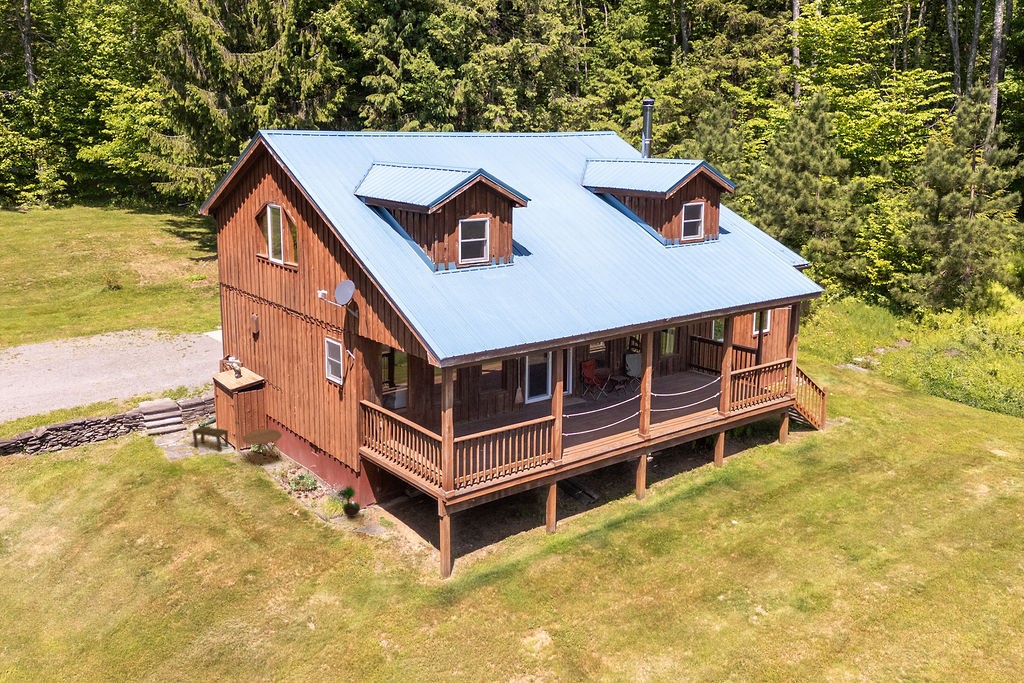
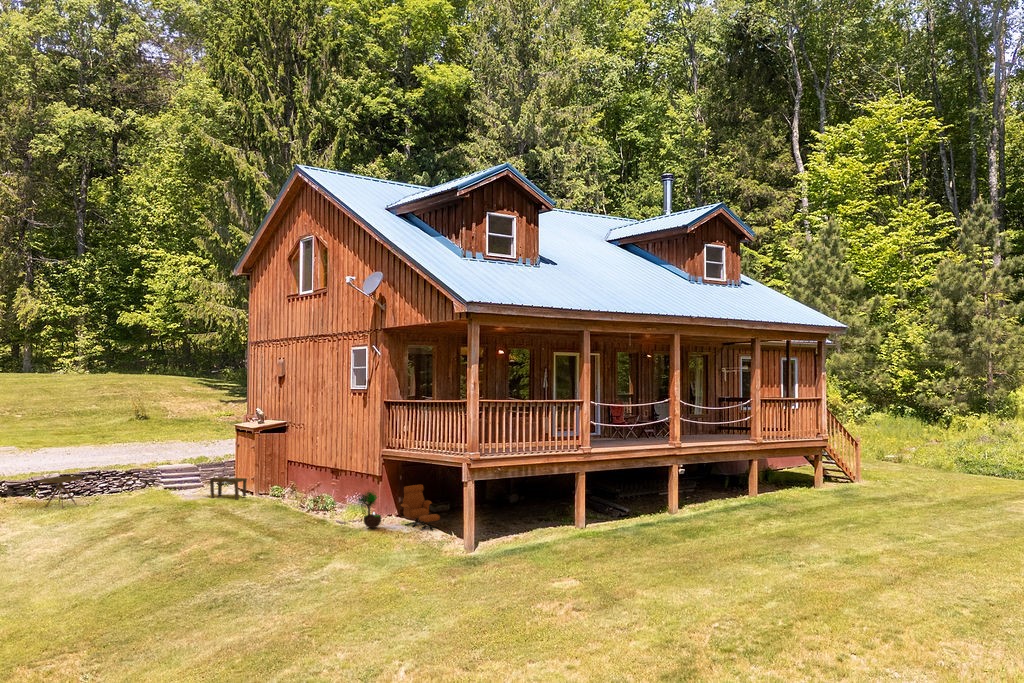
round table: present [243,429,282,463] -> present [38,476,82,508]
lounge chair: none [377,472,415,522] -> present [401,485,440,530]

